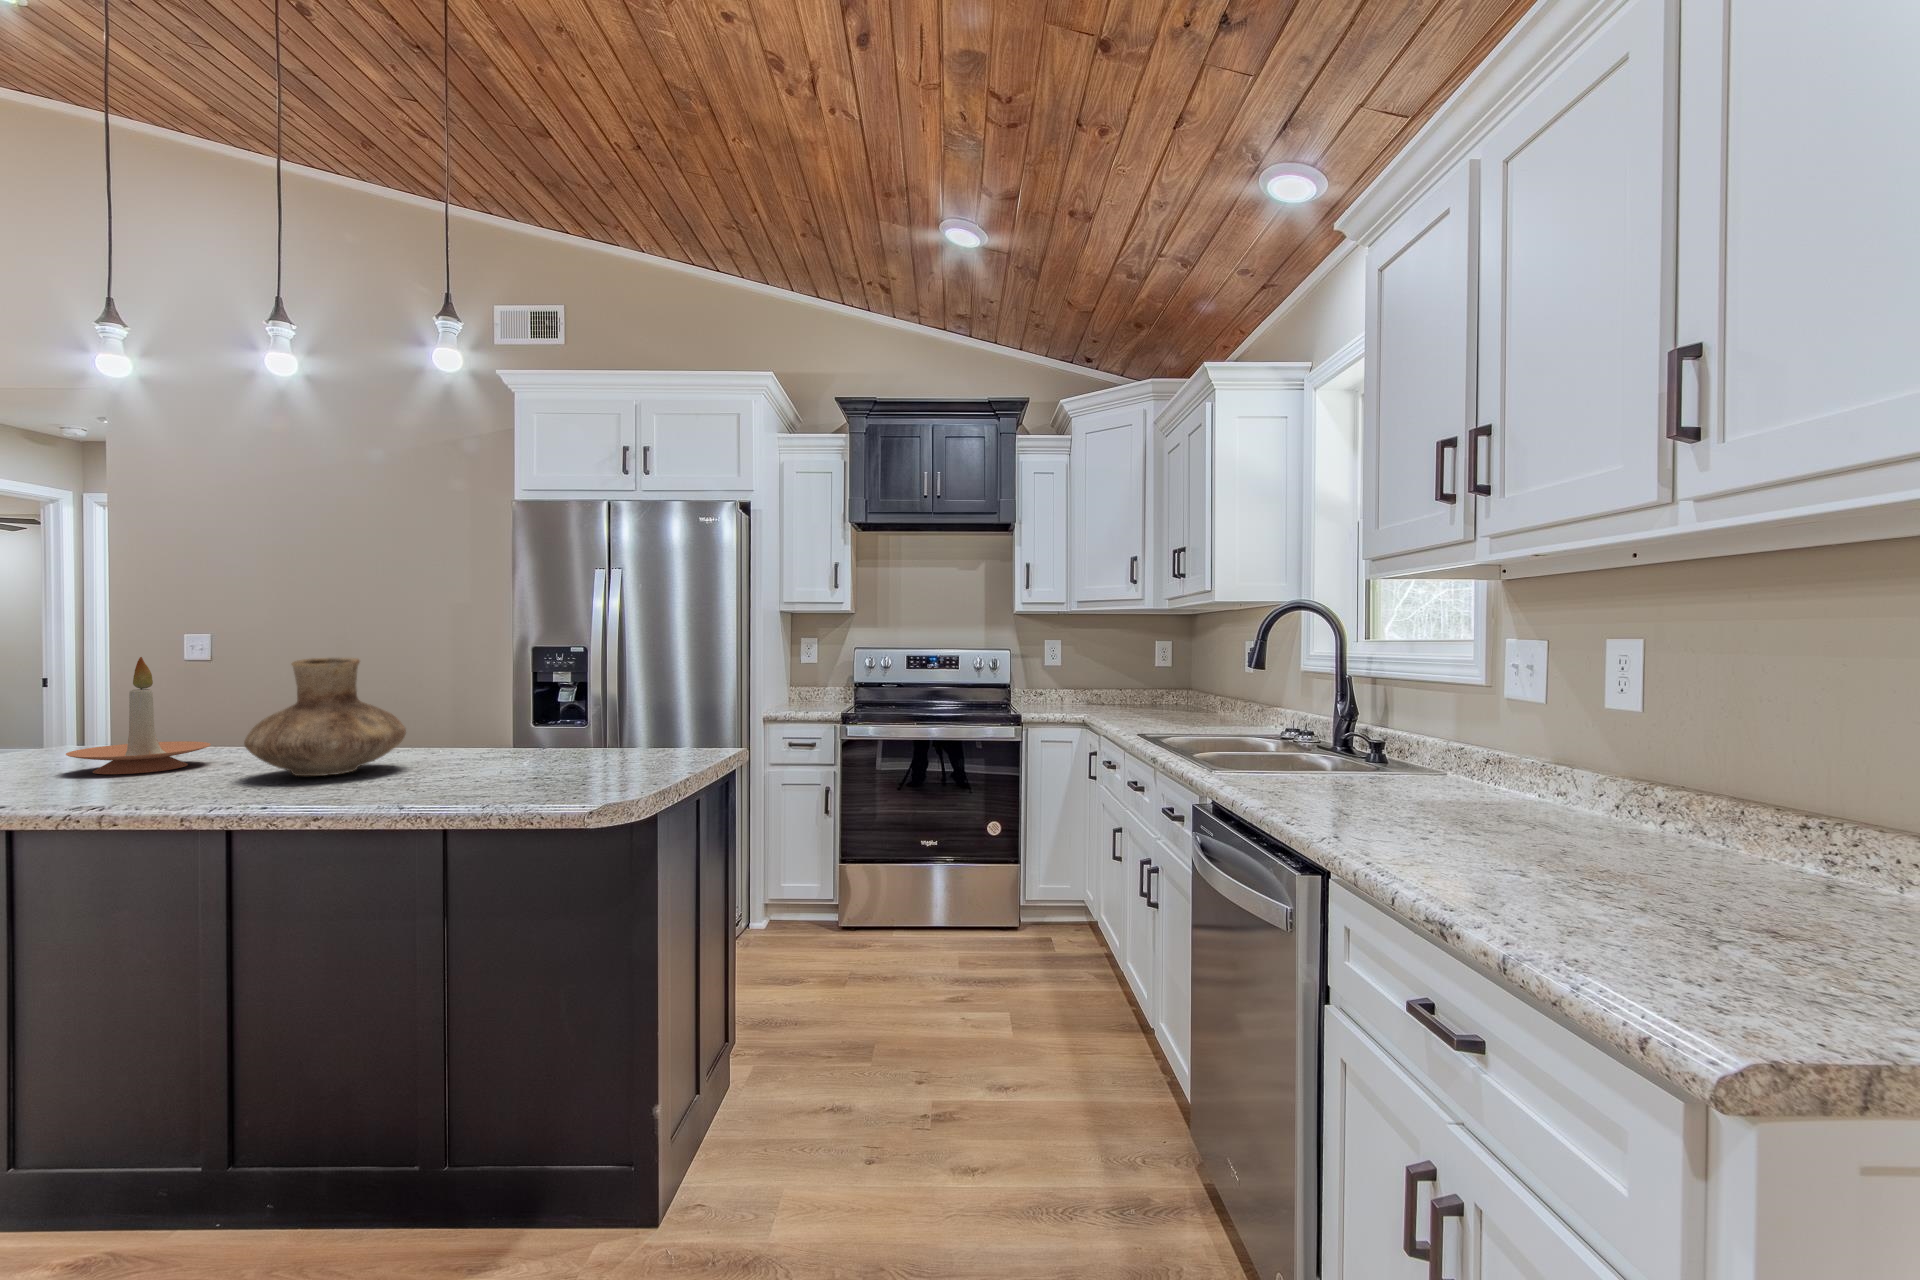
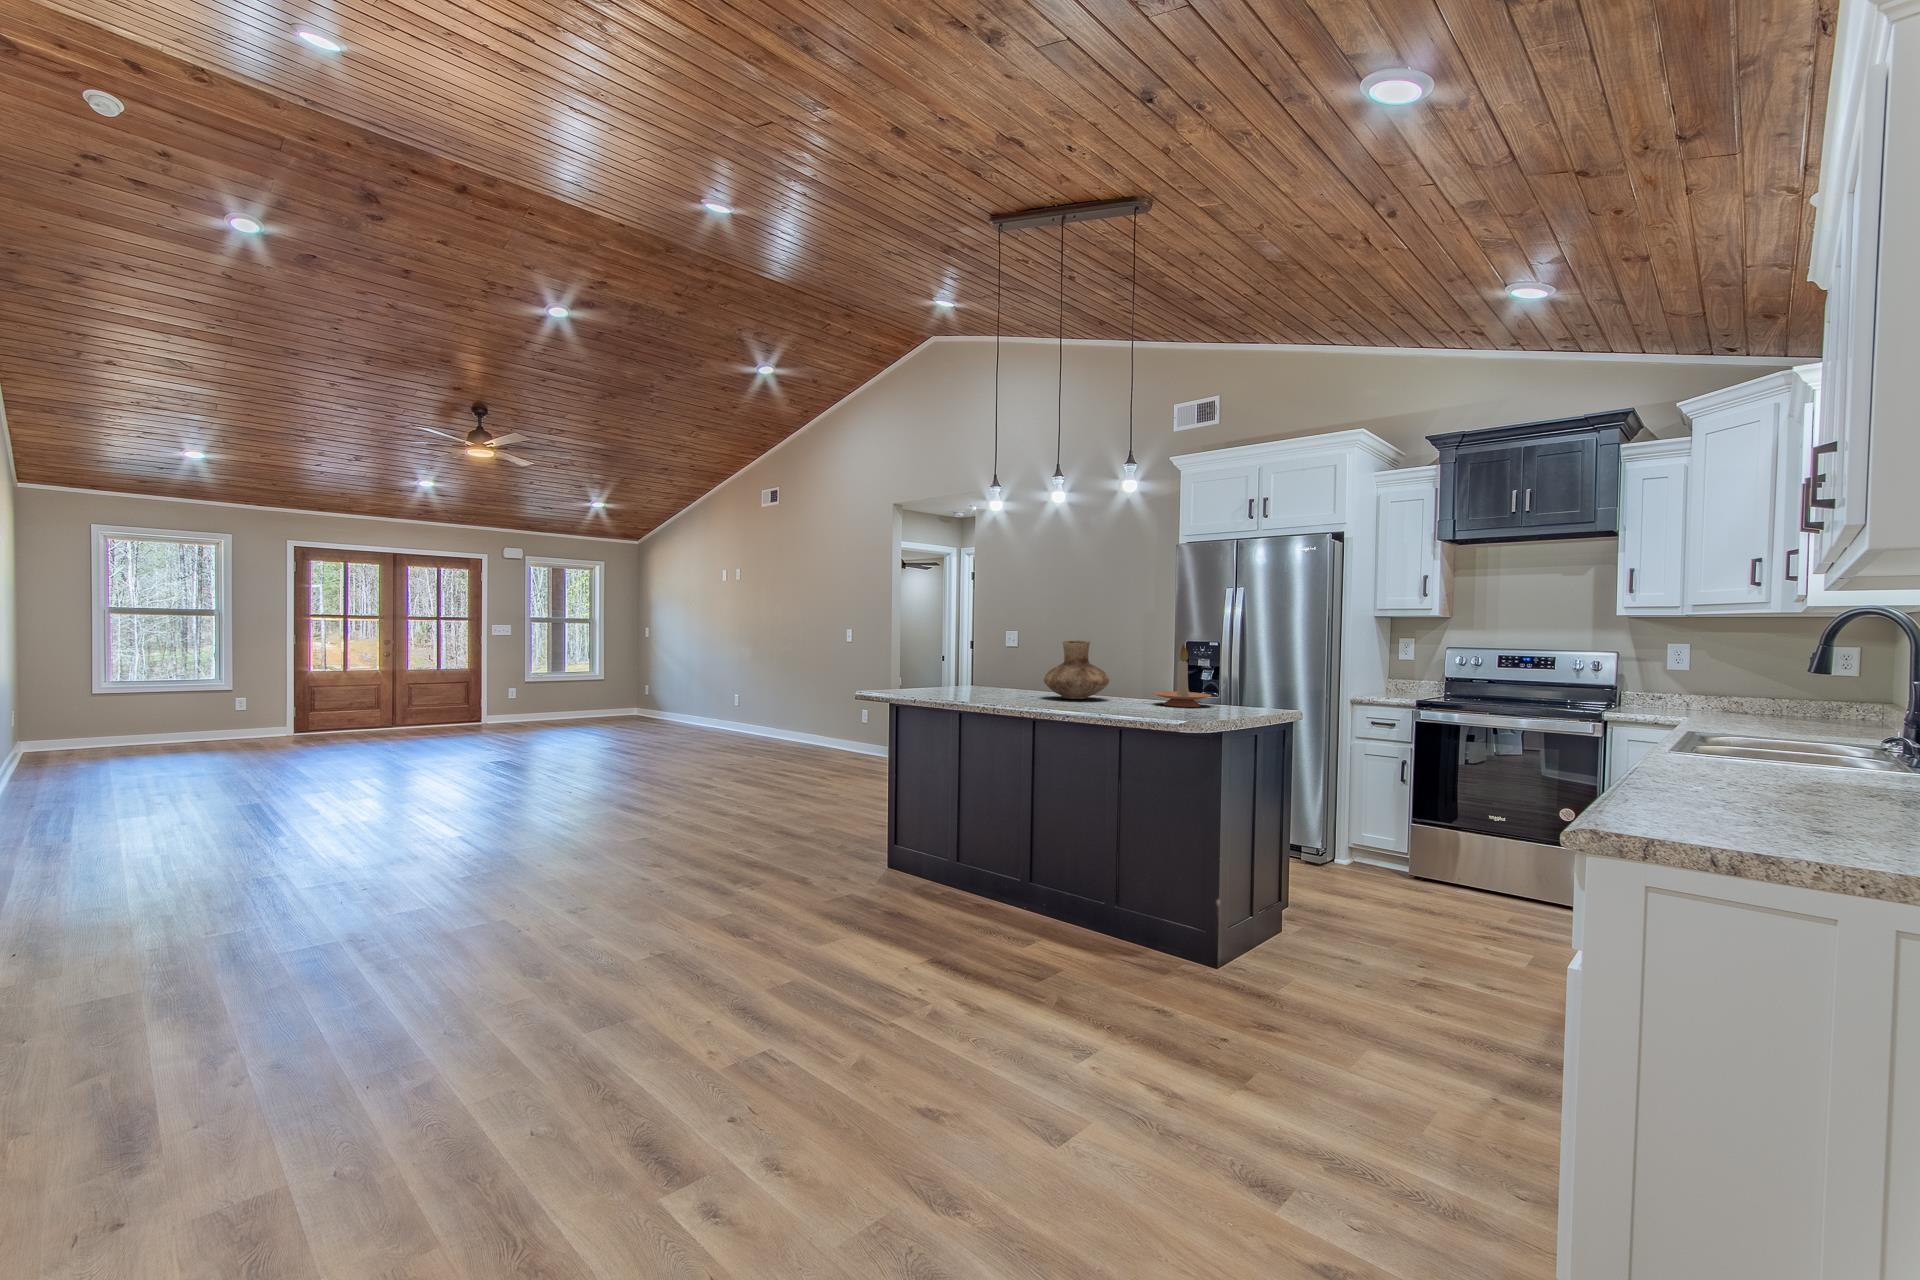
candle holder: present [66,657,211,774] -> present [1153,644,1211,707]

